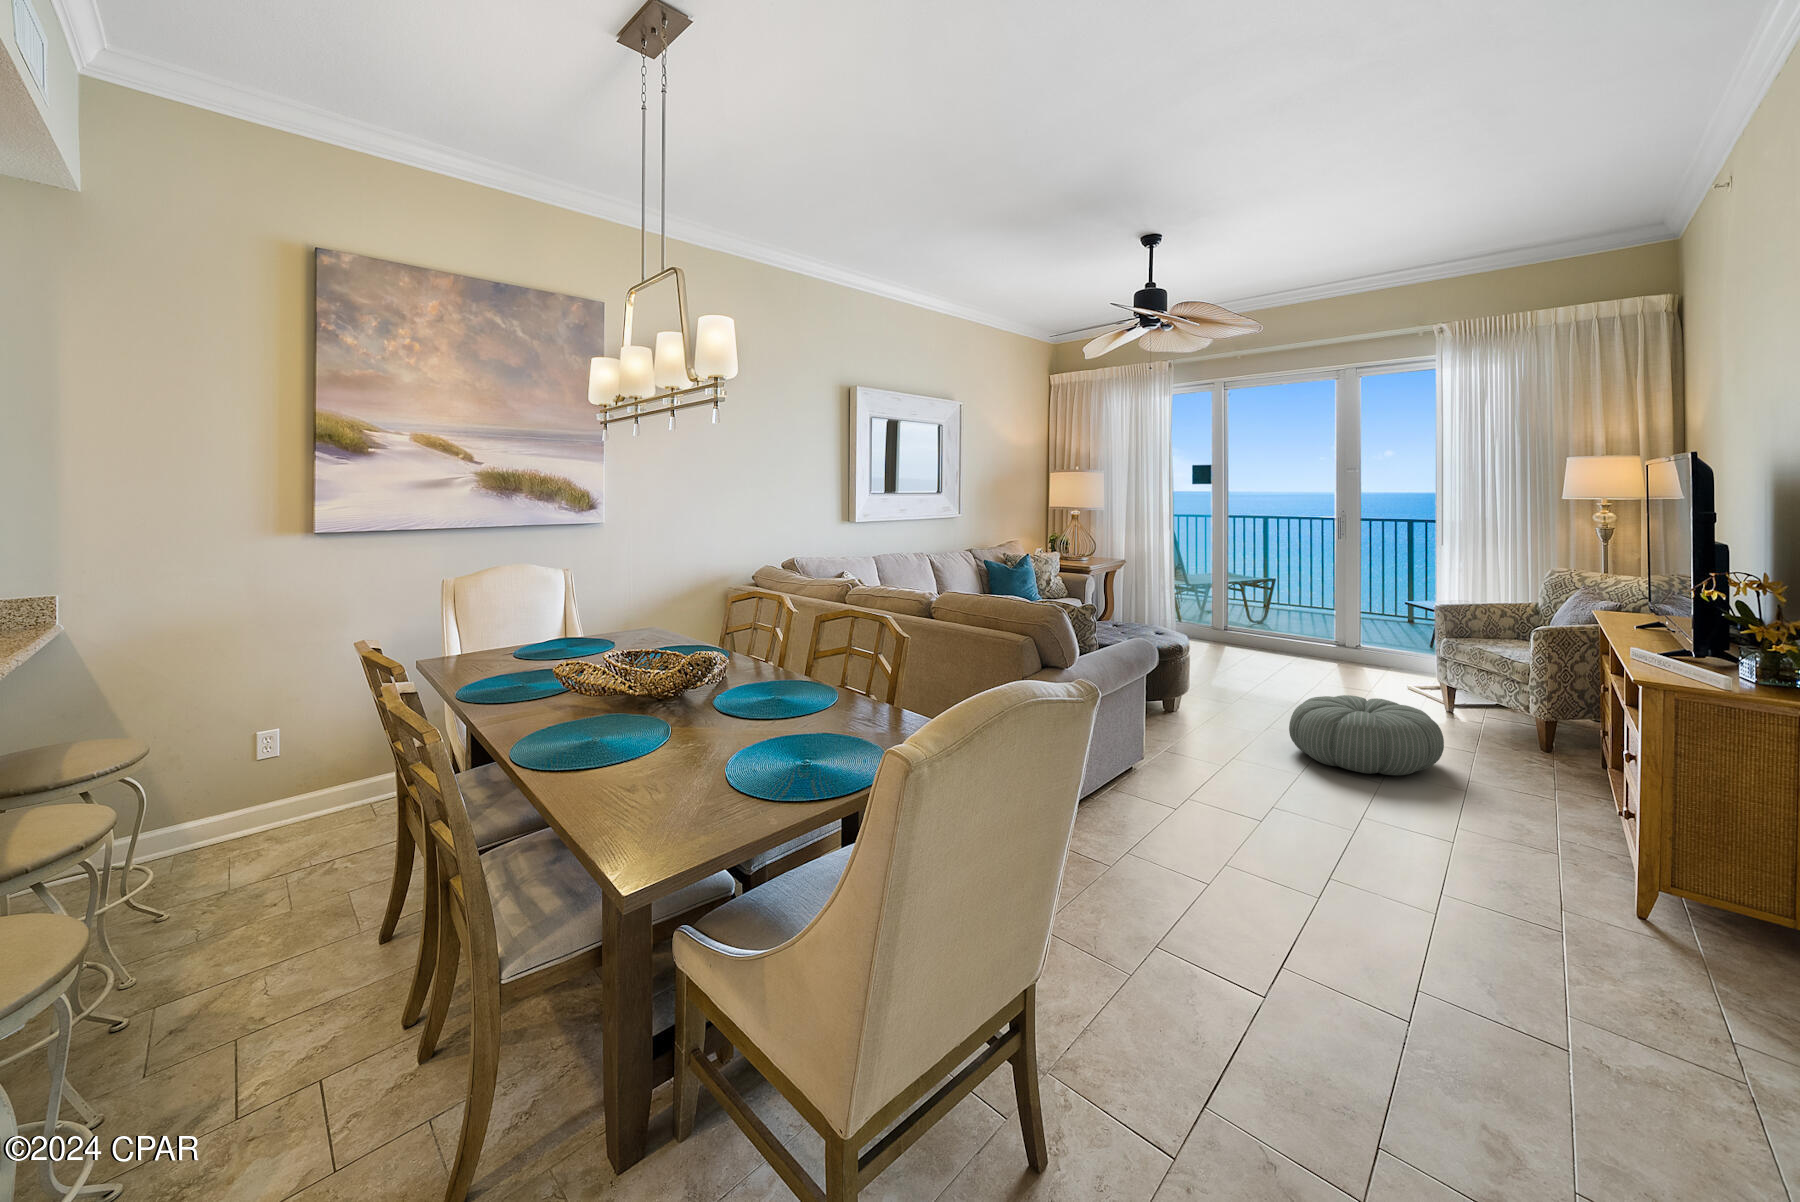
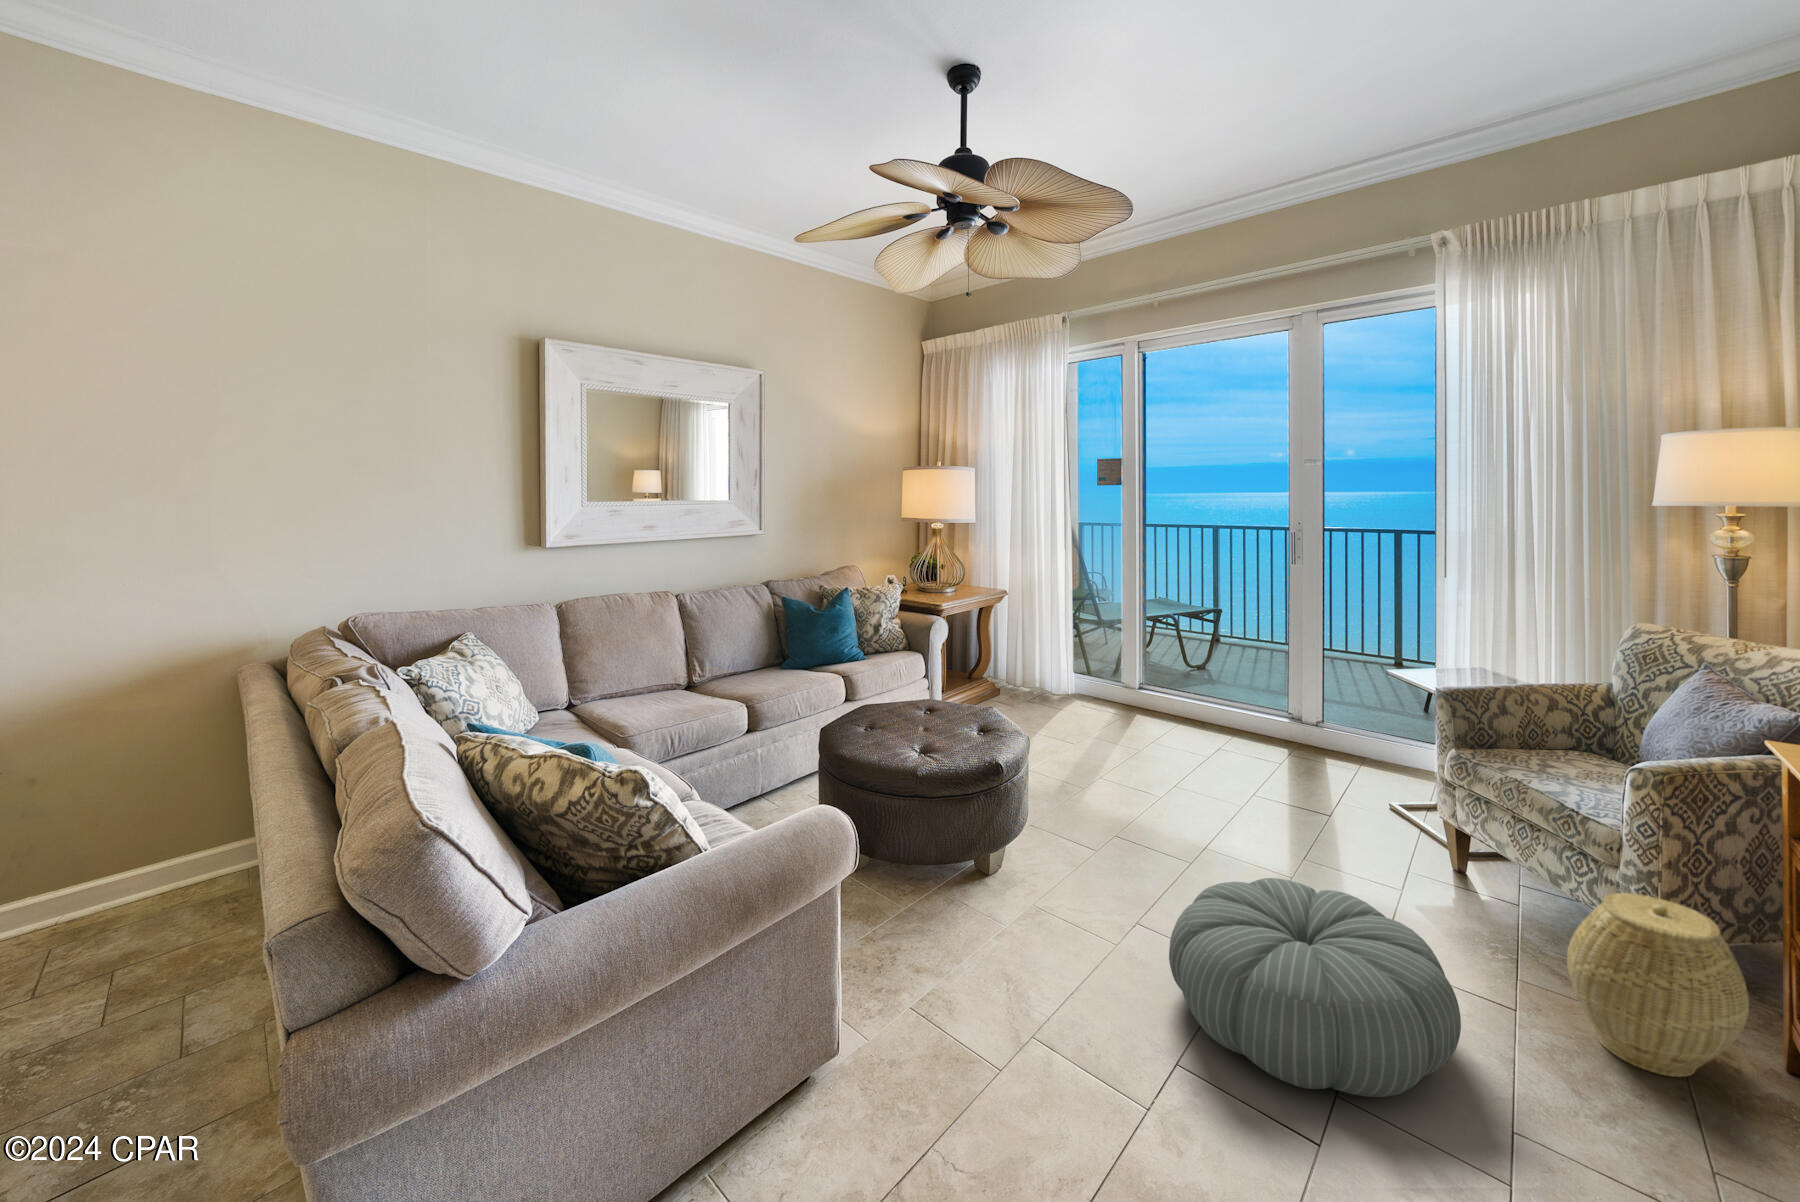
woven basket: none [1500,690,1583,773] -> present [1567,893,1749,1077]

